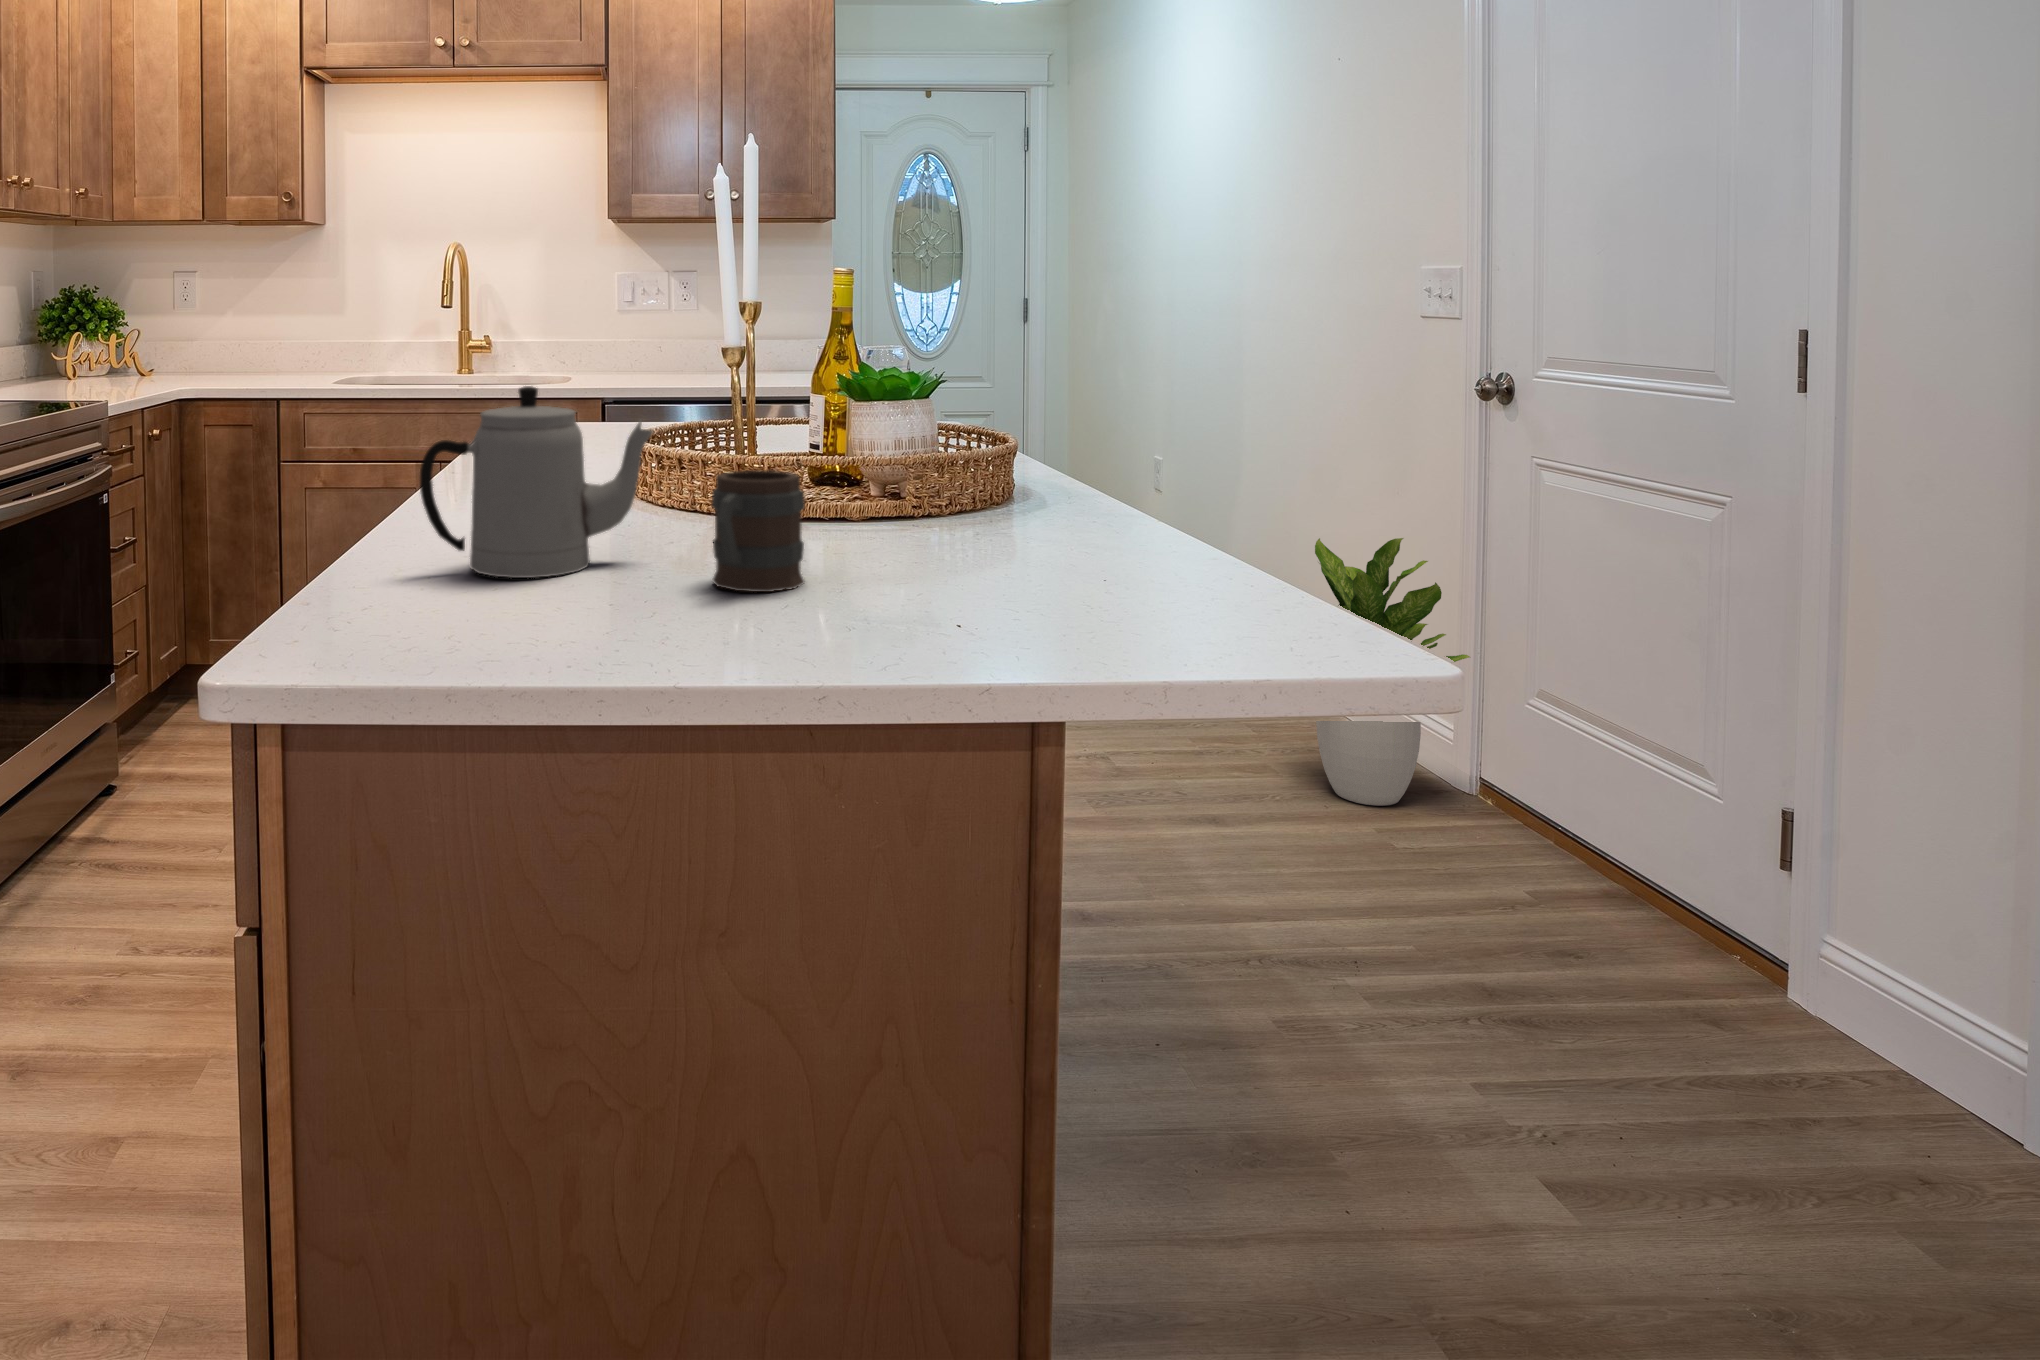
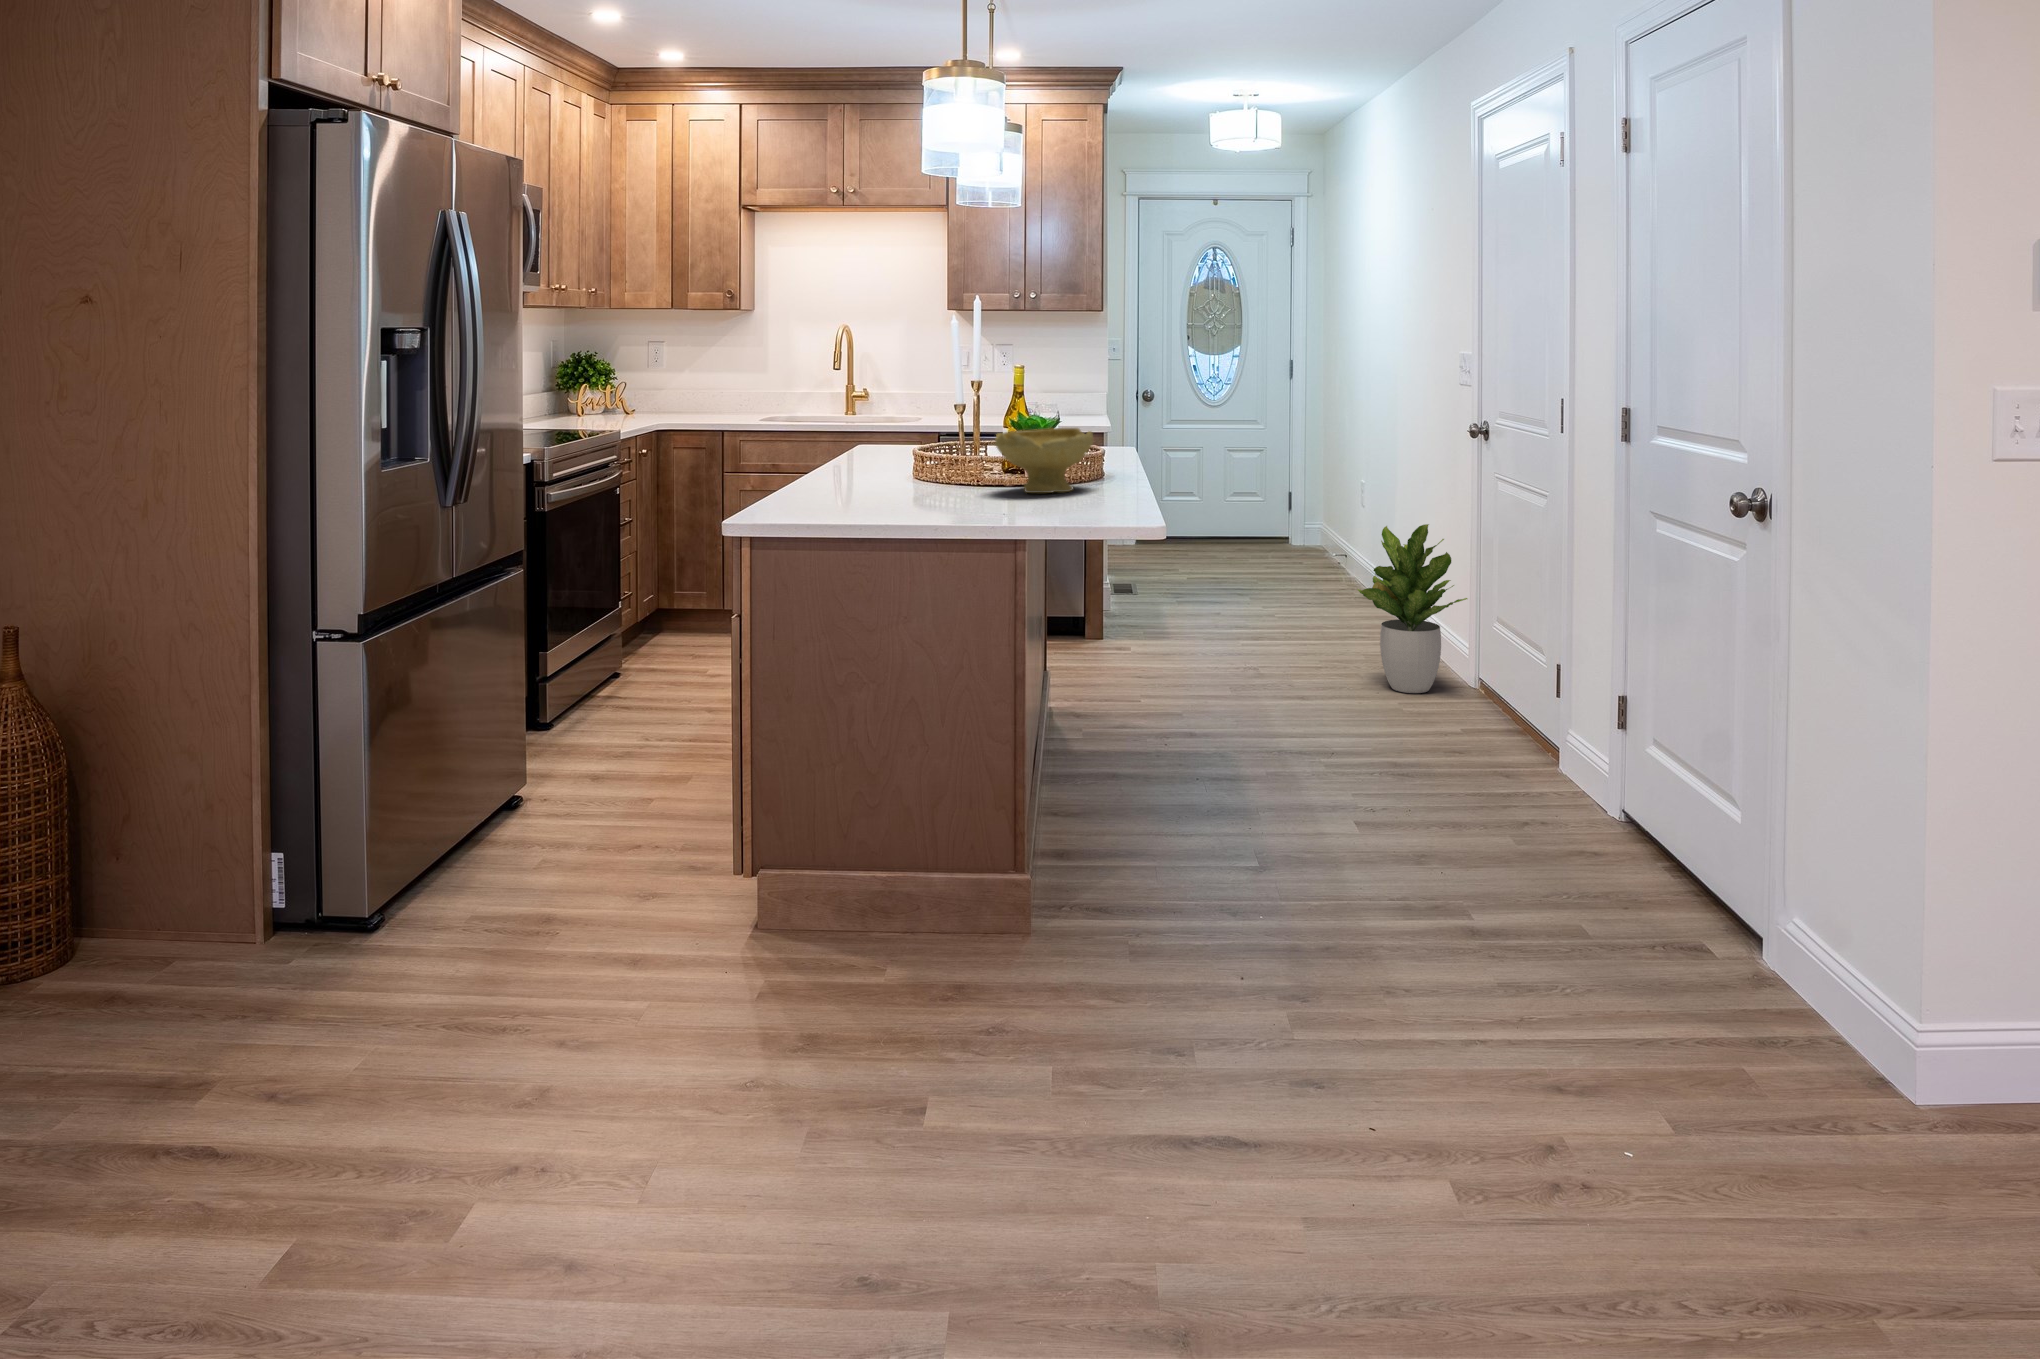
teapot: present [420,386,653,578] -> none [804,422,907,503]
bowl: none [855,394,1084,549] -> present [995,428,1093,493]
mug: present [712,470,805,592] -> none [920,458,961,506]

